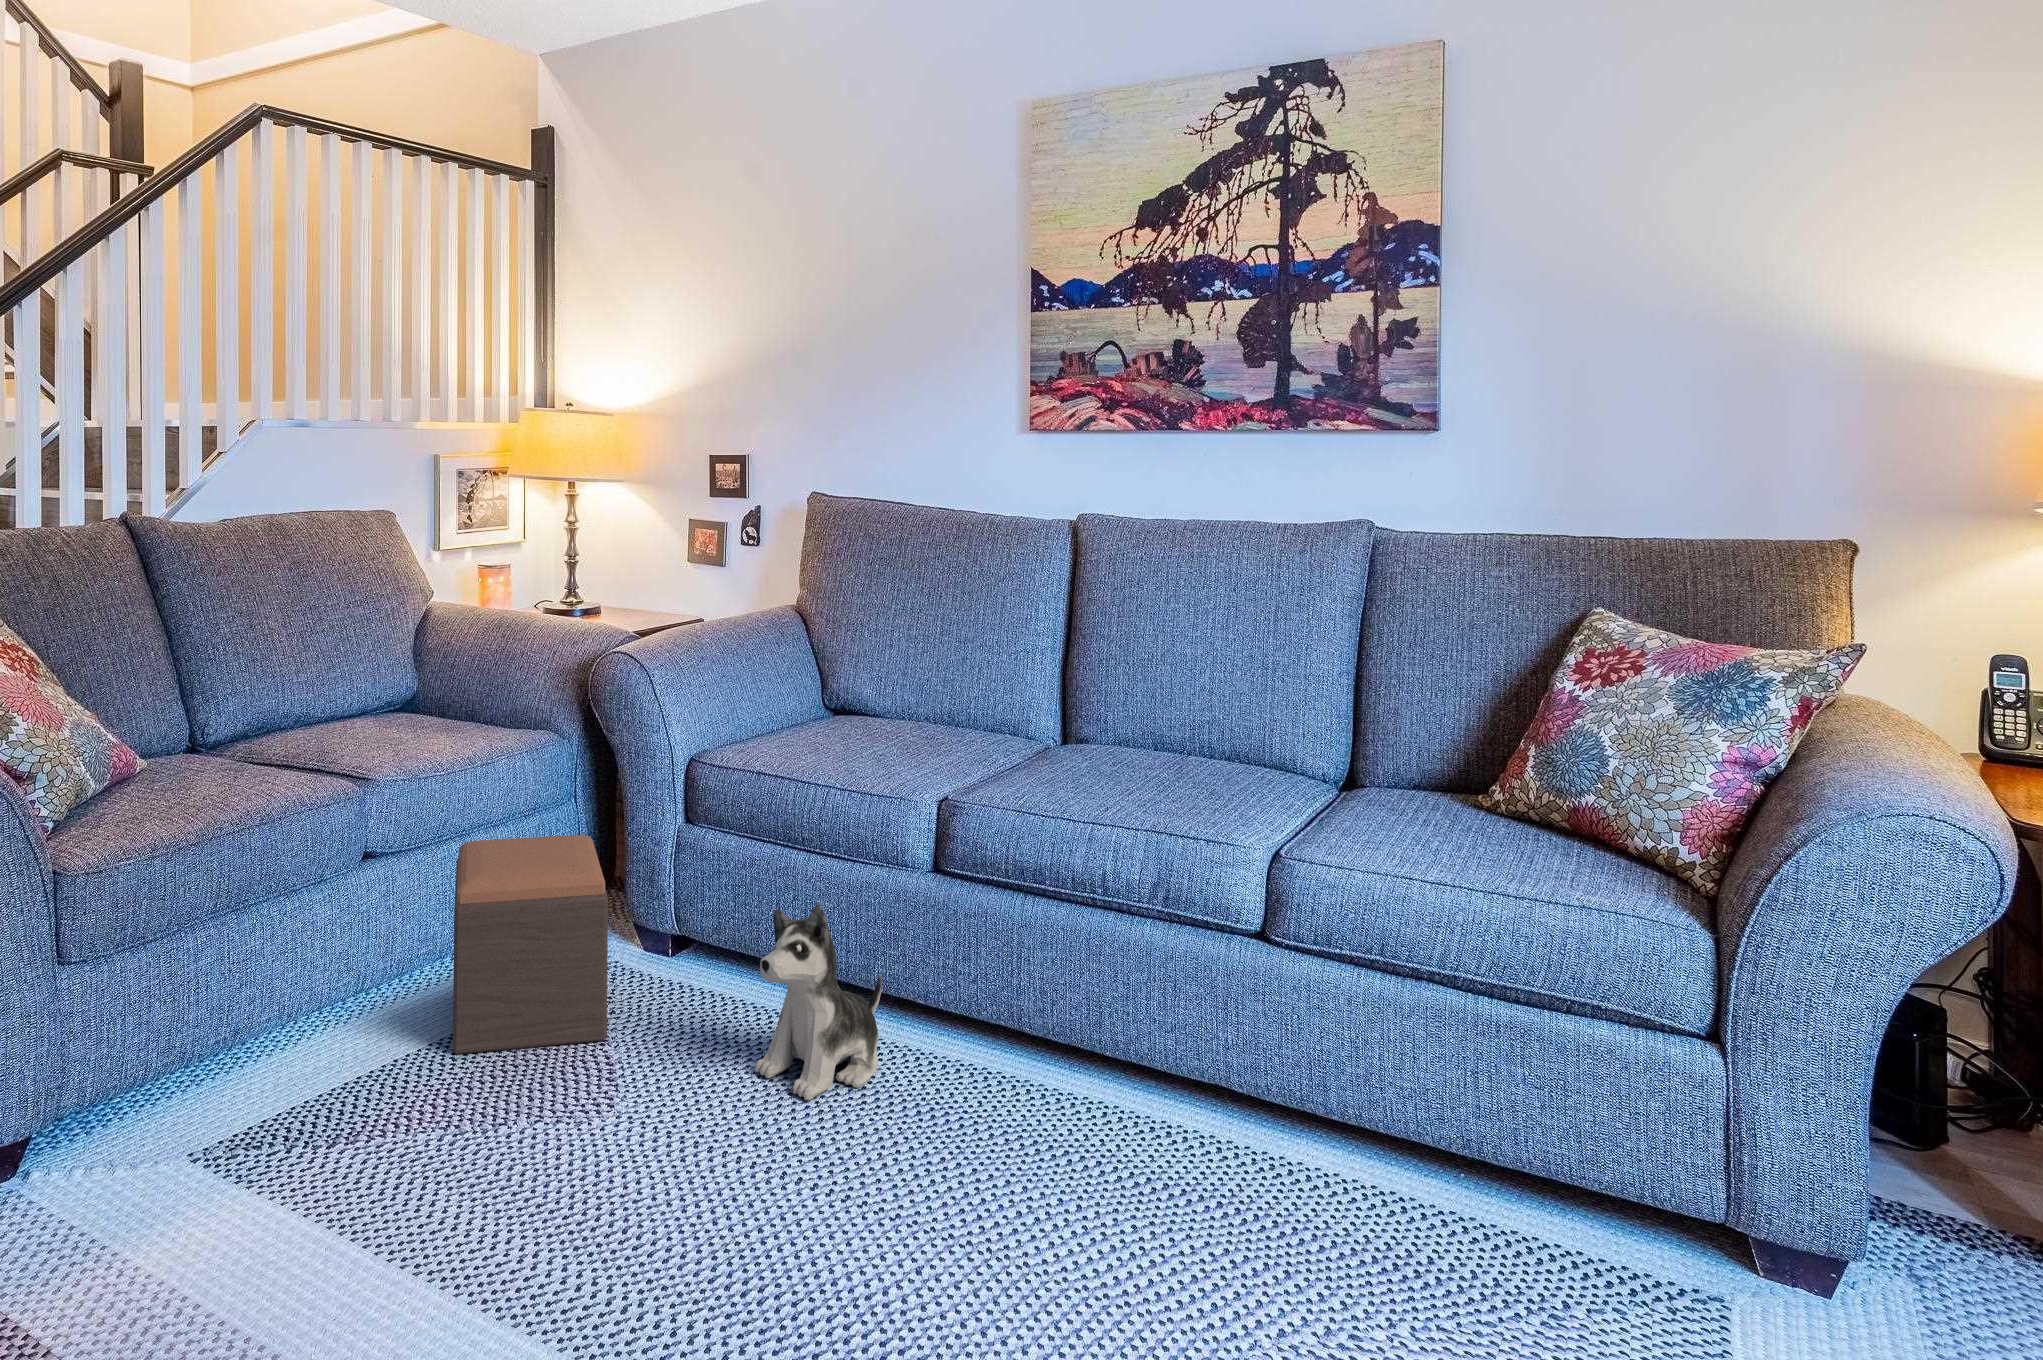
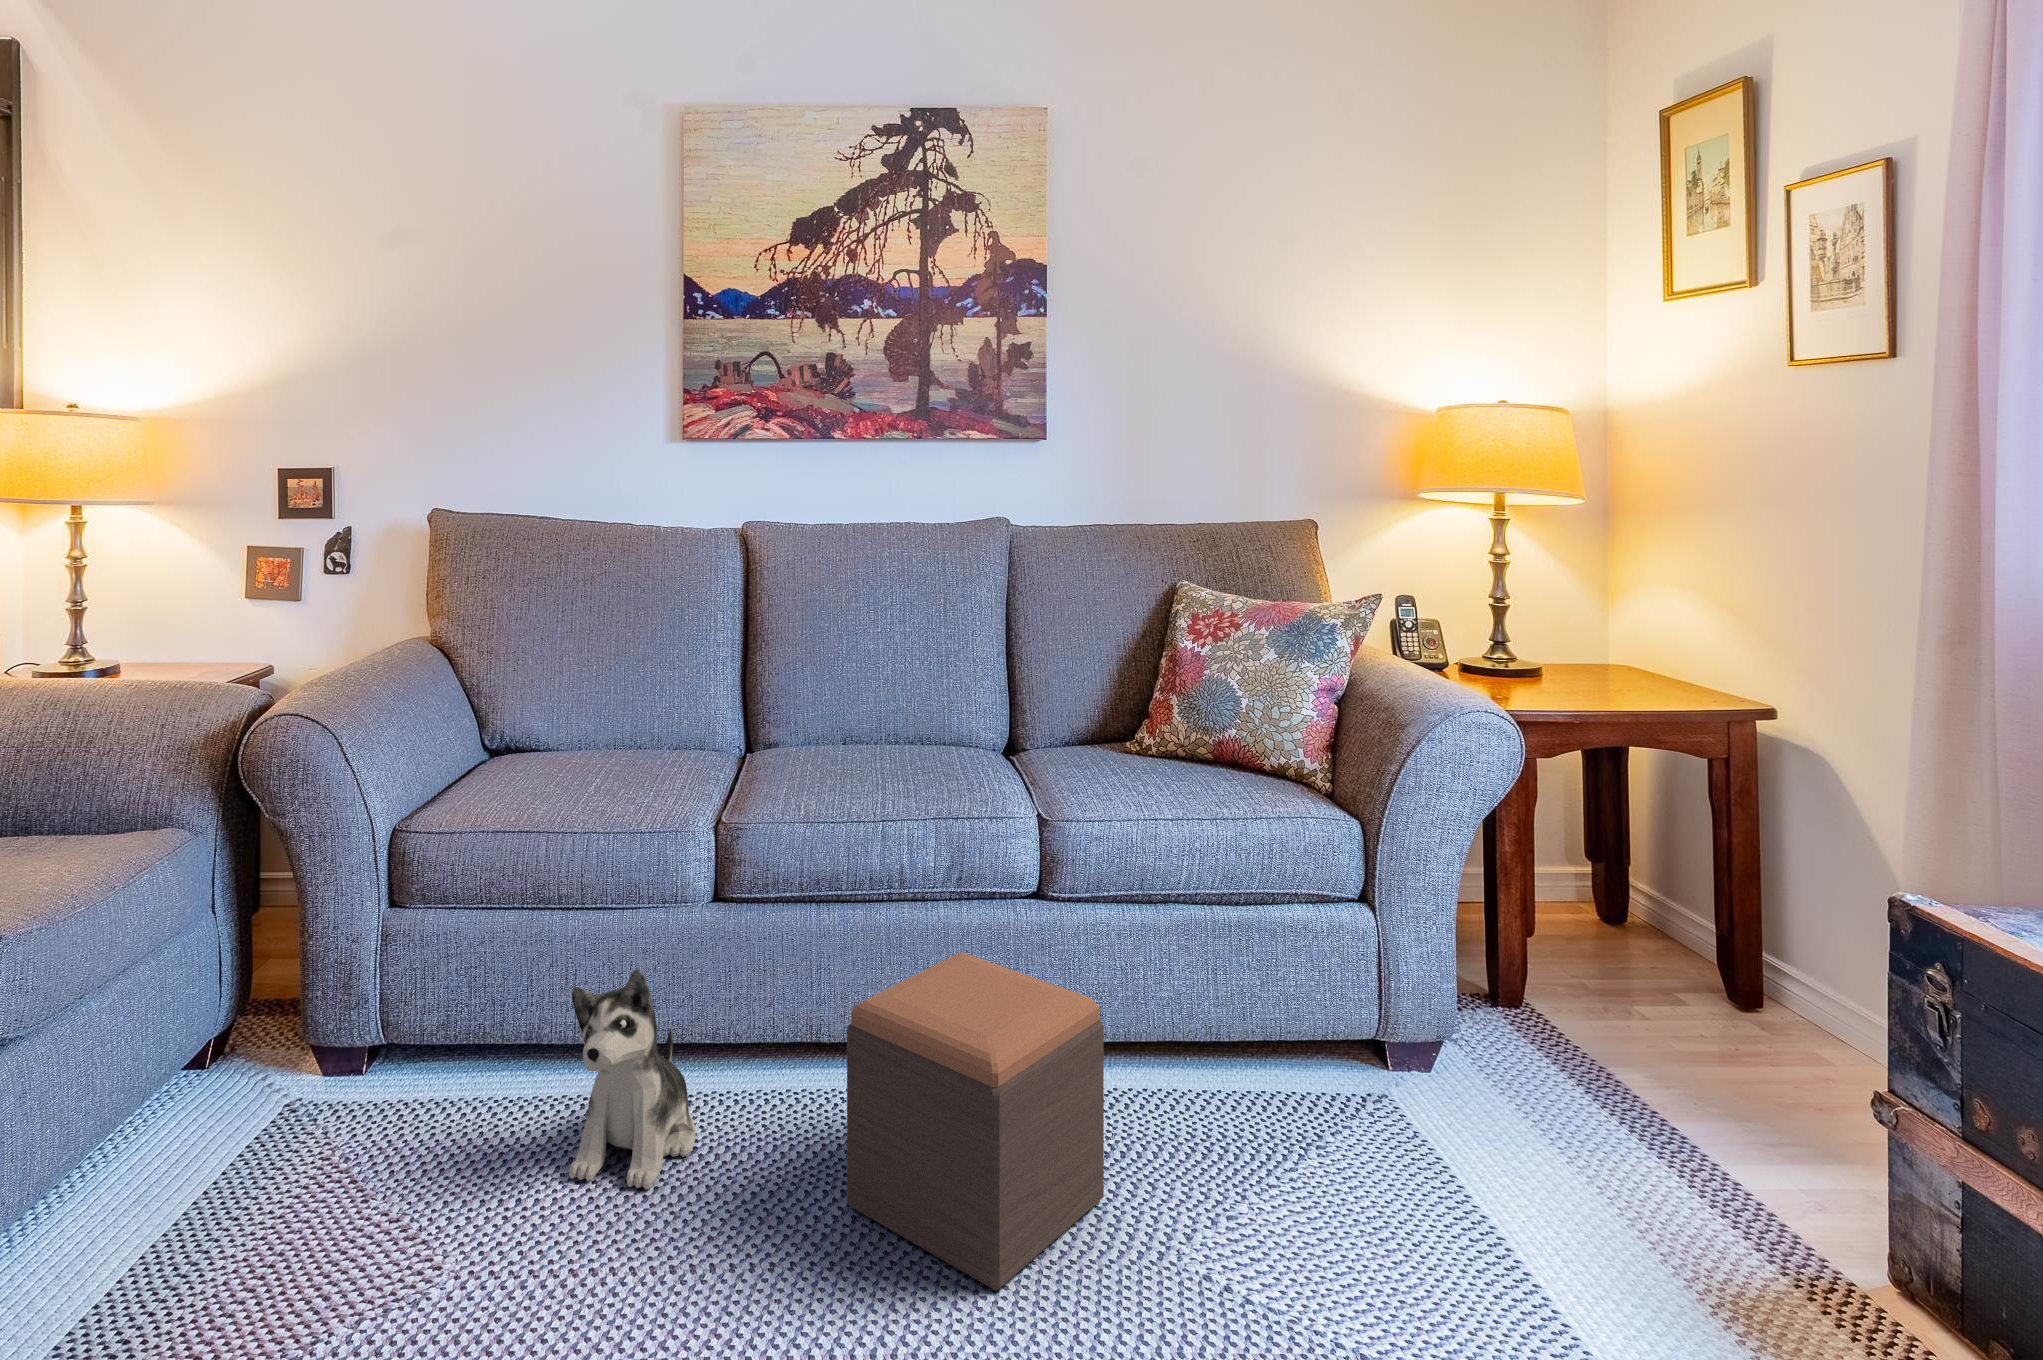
footstool: present [453,835,608,1054] -> present [847,953,1104,1291]

